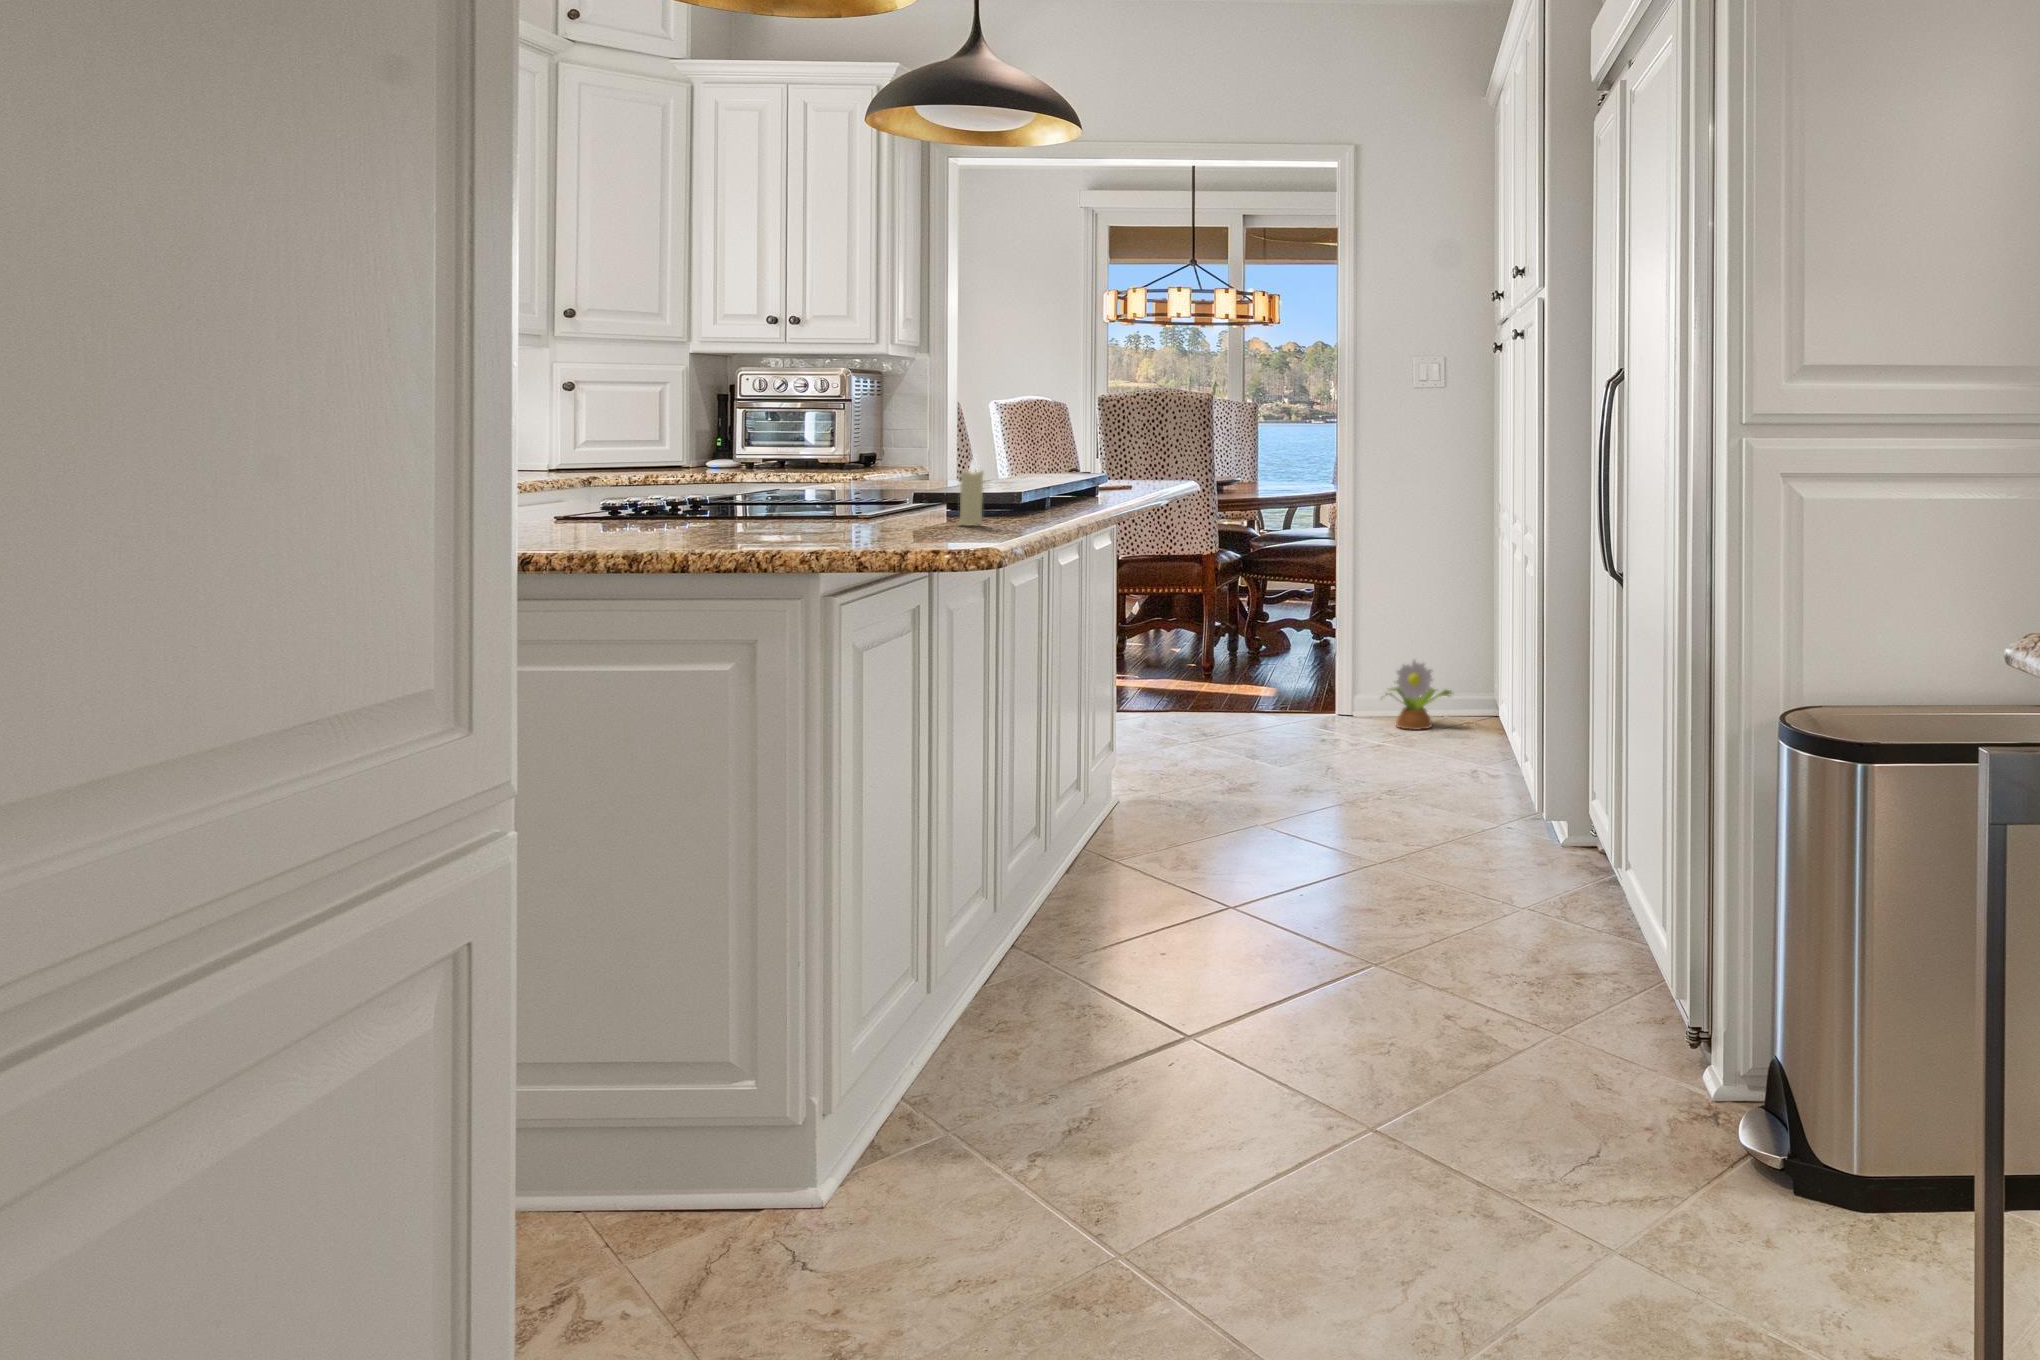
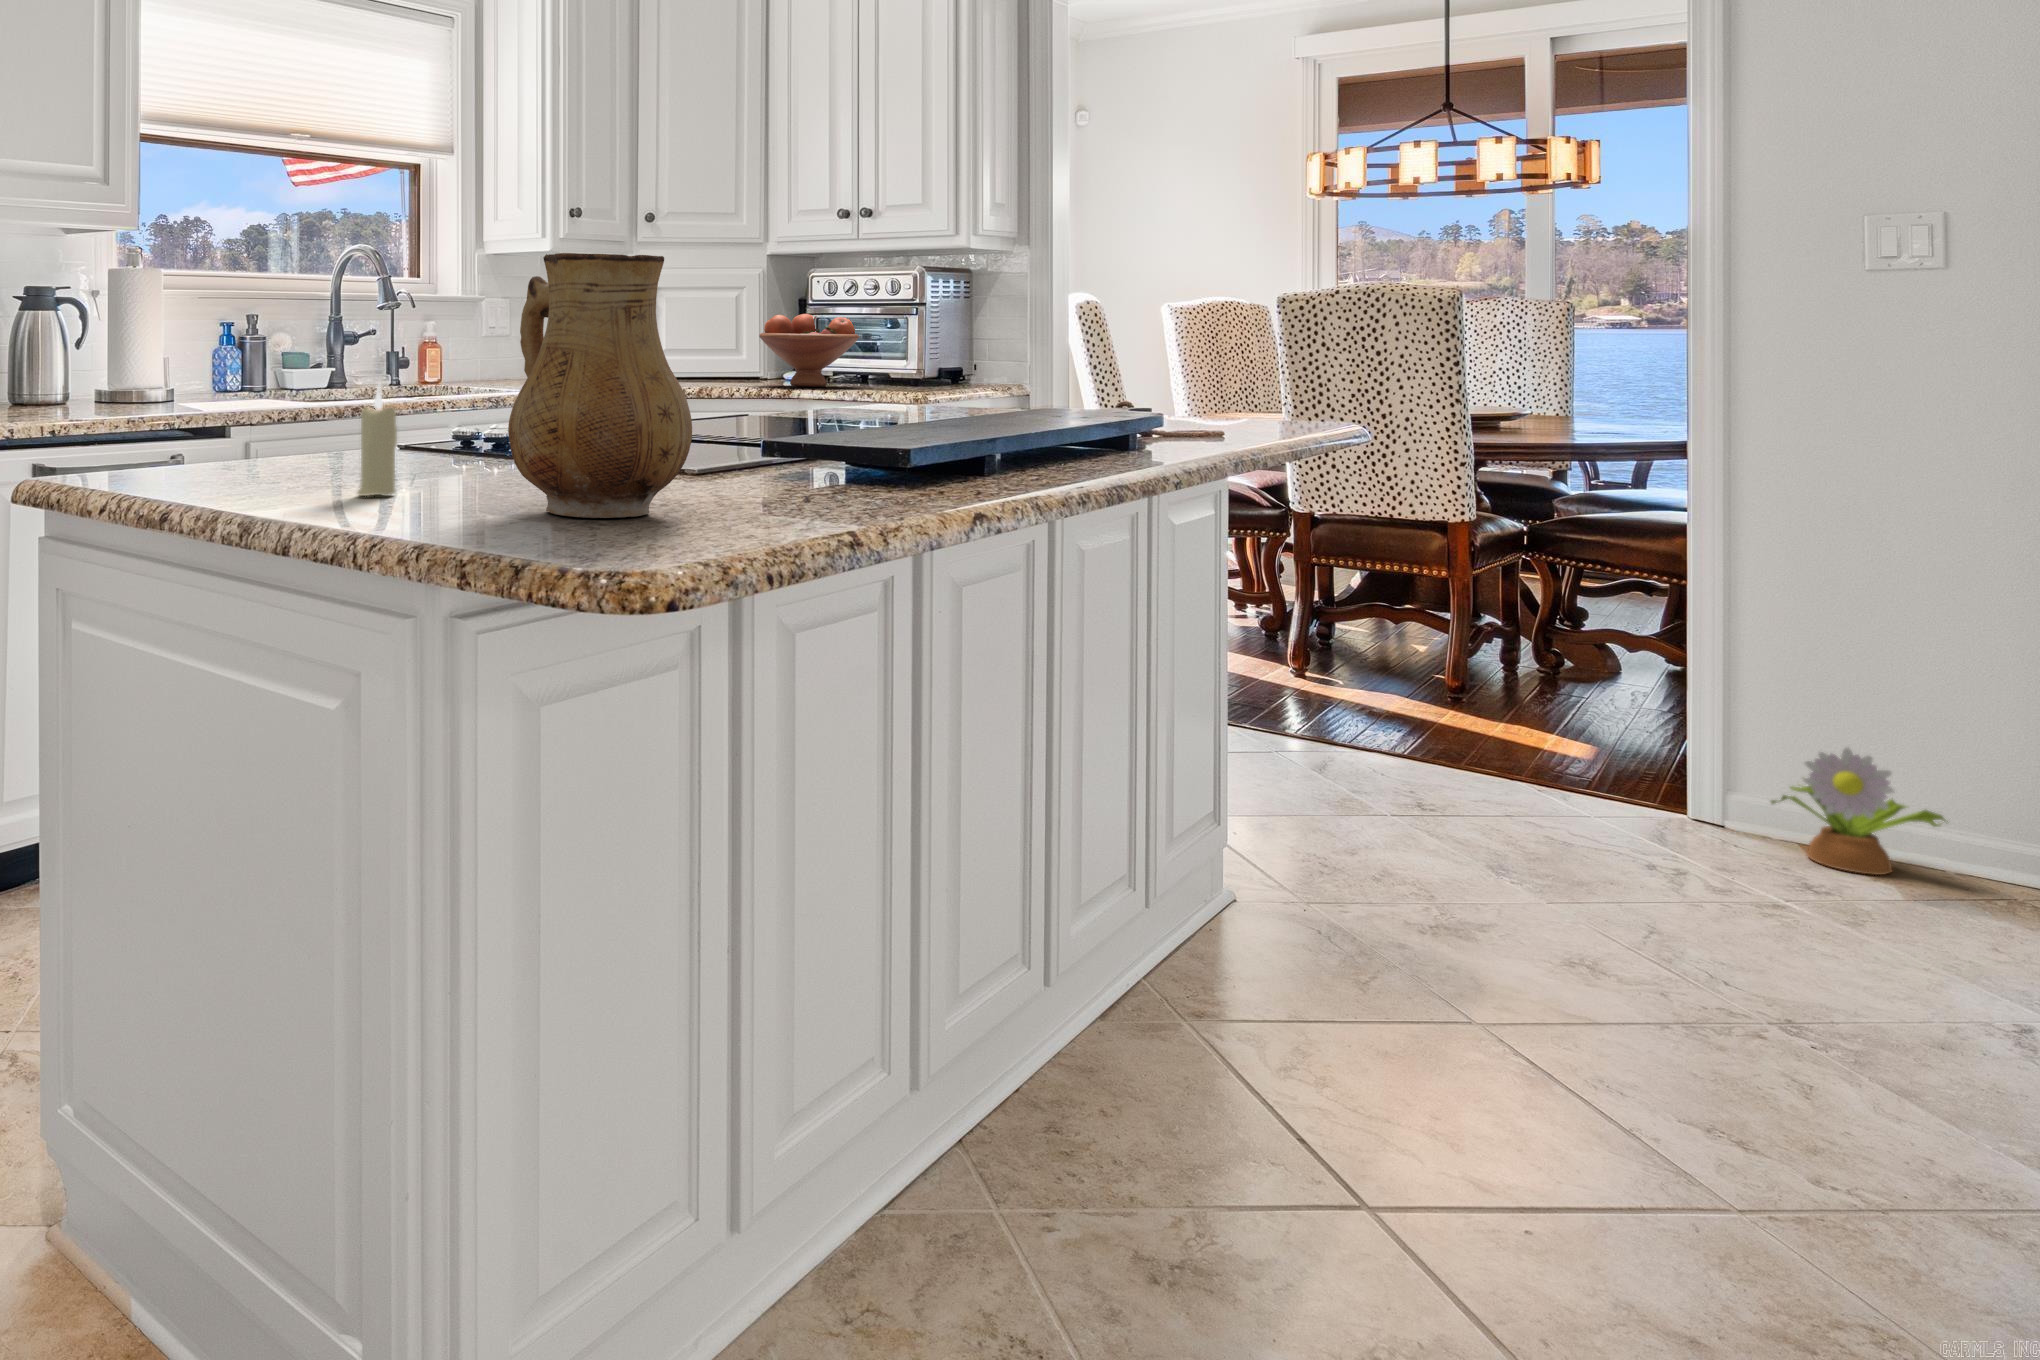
ceramic pitcher: none [806,370,940,539] -> present [508,253,692,518]
fruit bowl: none [690,406,786,469] -> present [759,314,859,387]
candle: present [959,455,983,525] -> present [357,384,397,496]

